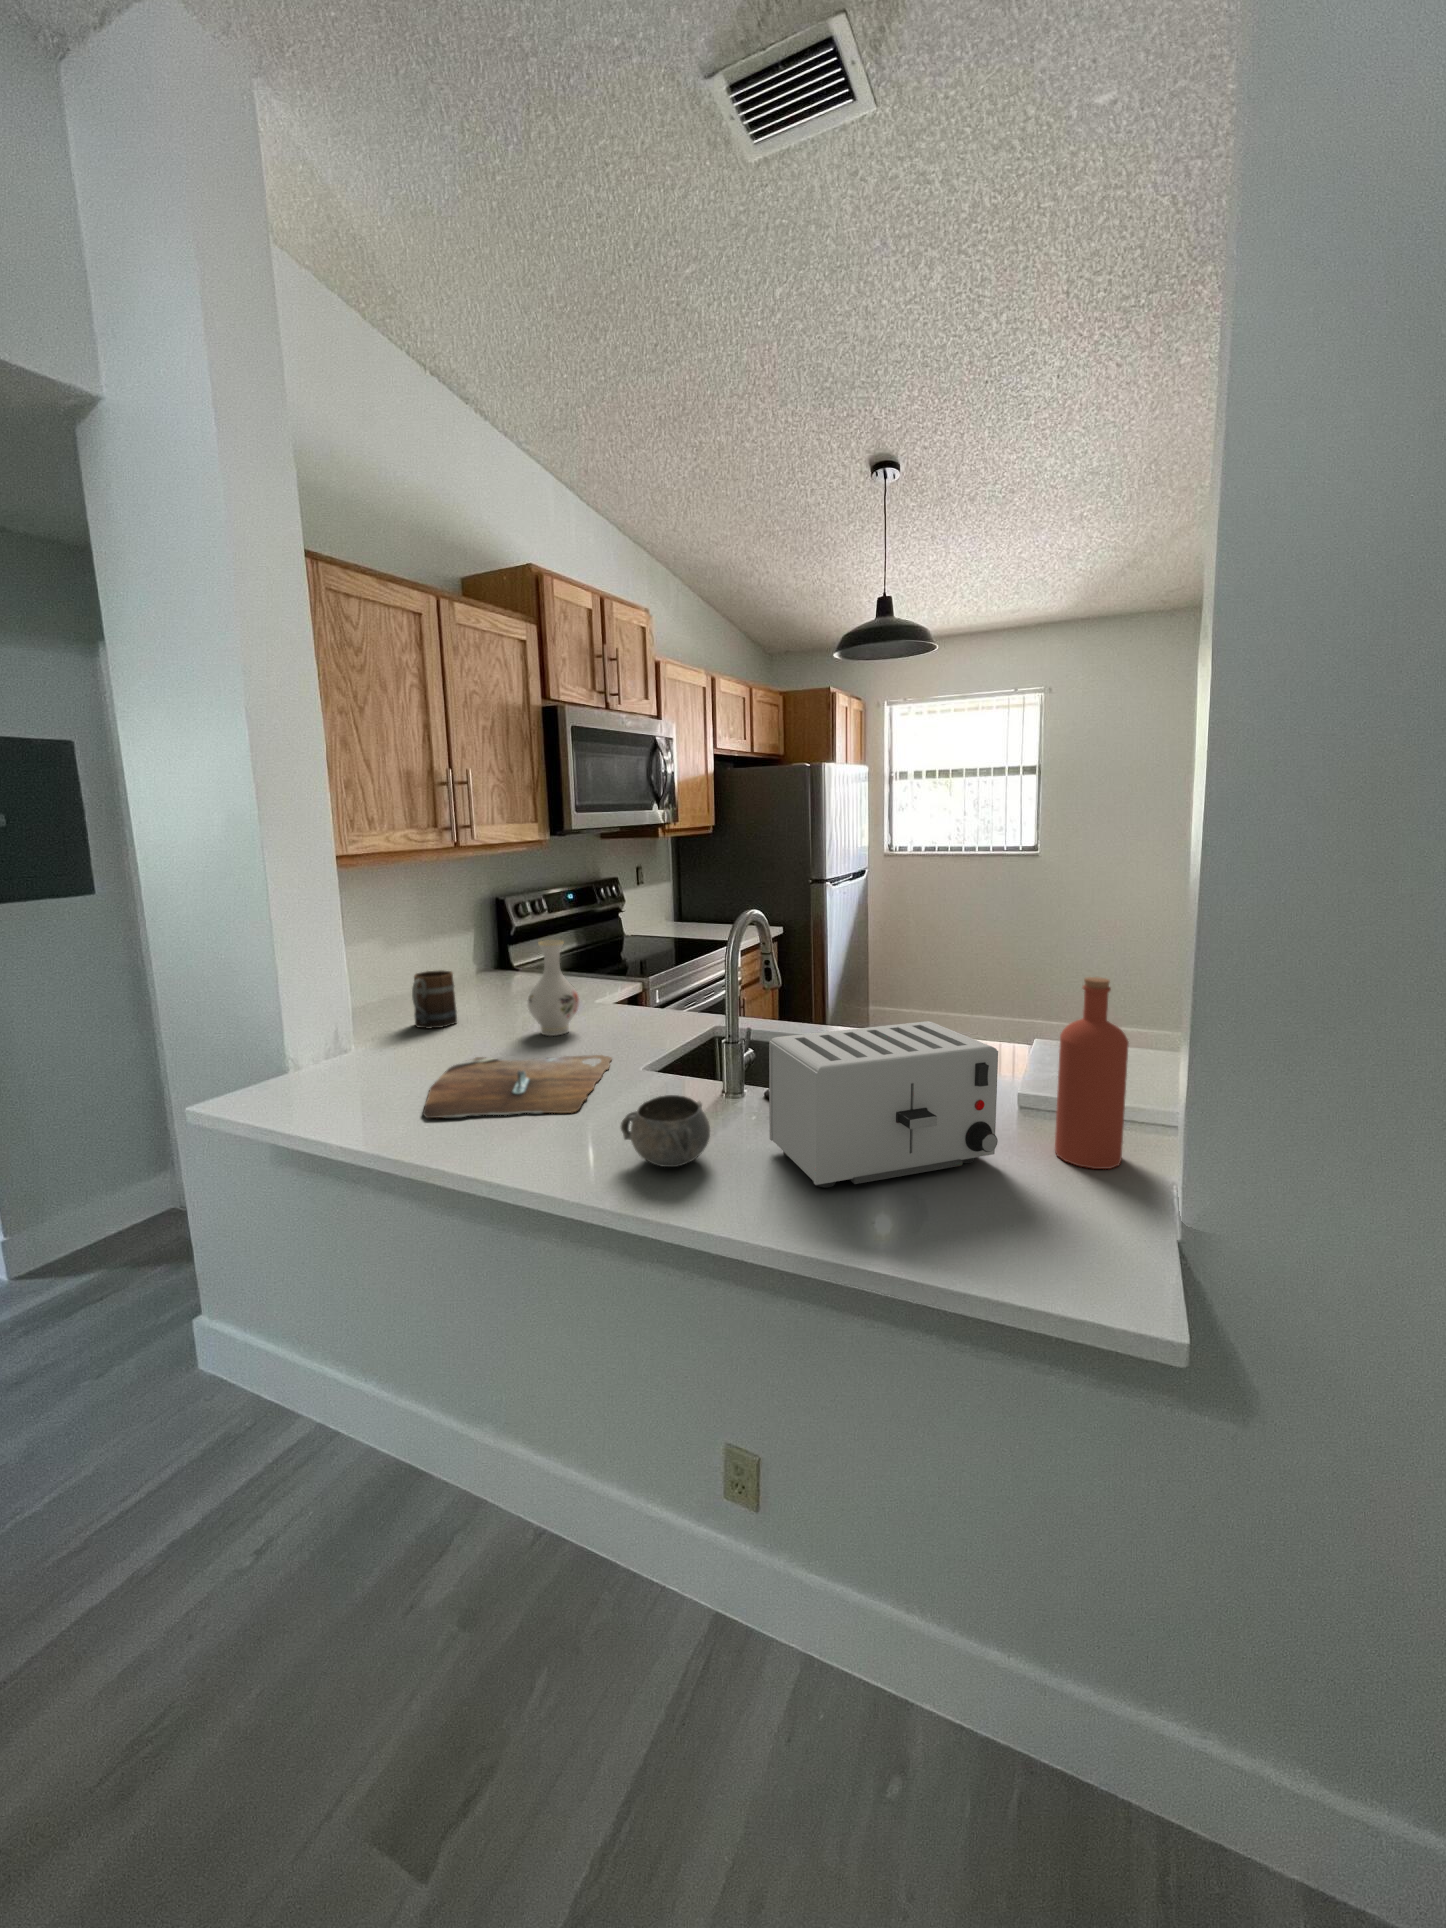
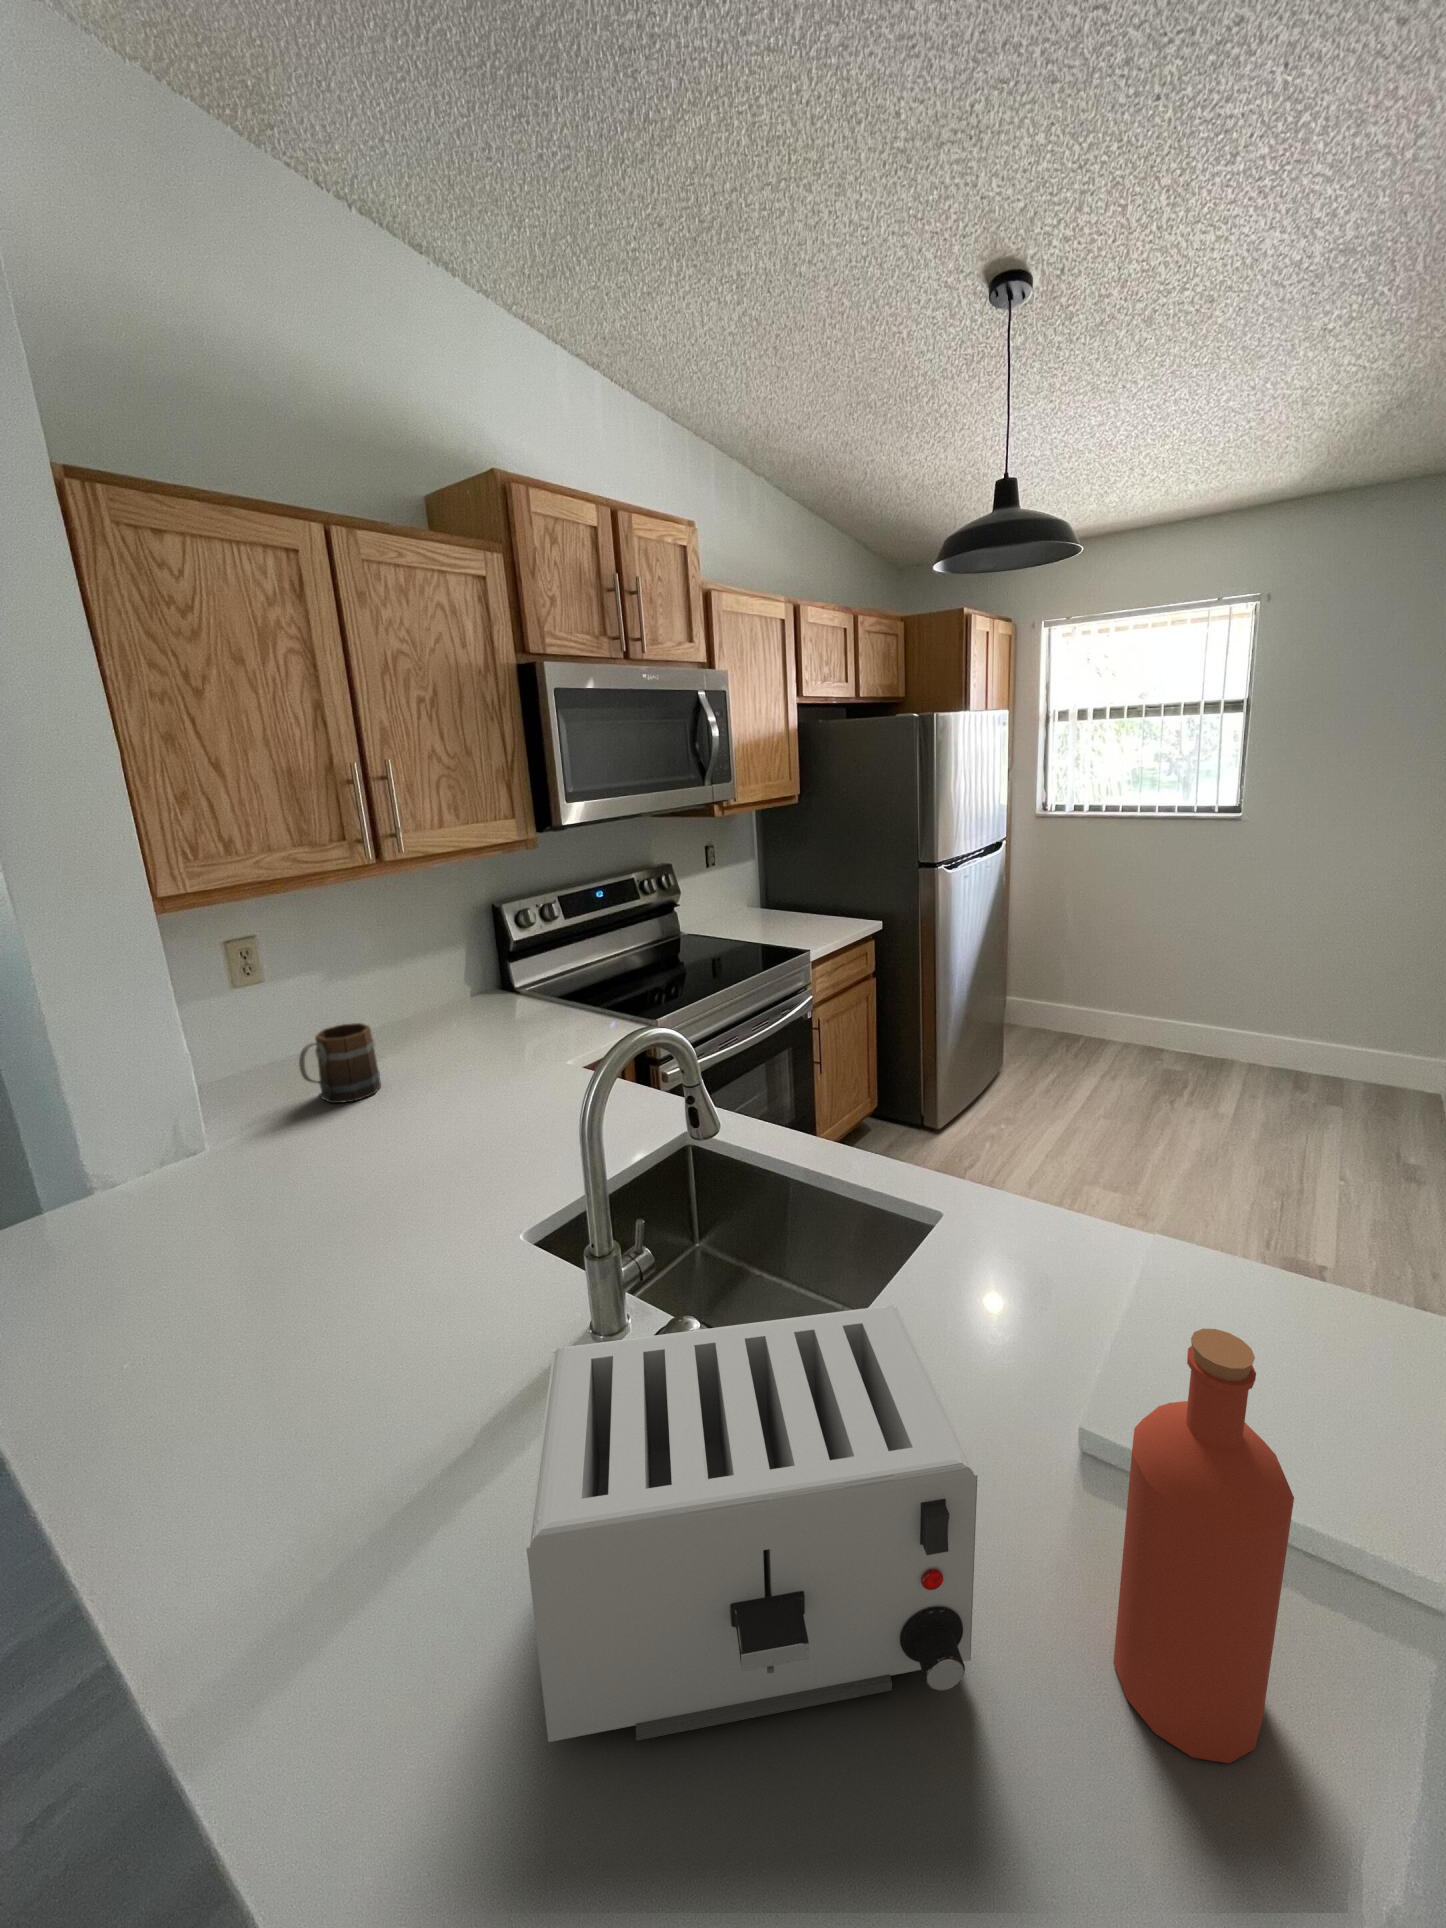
vase: present [527,940,580,1036] -> none [432,1001,507,1132]
cutting board: present [423,1055,612,1118] -> none [146,1178,505,1345]
decorative bowl: present [621,1095,710,1167] -> none [297,1411,463,1594]

